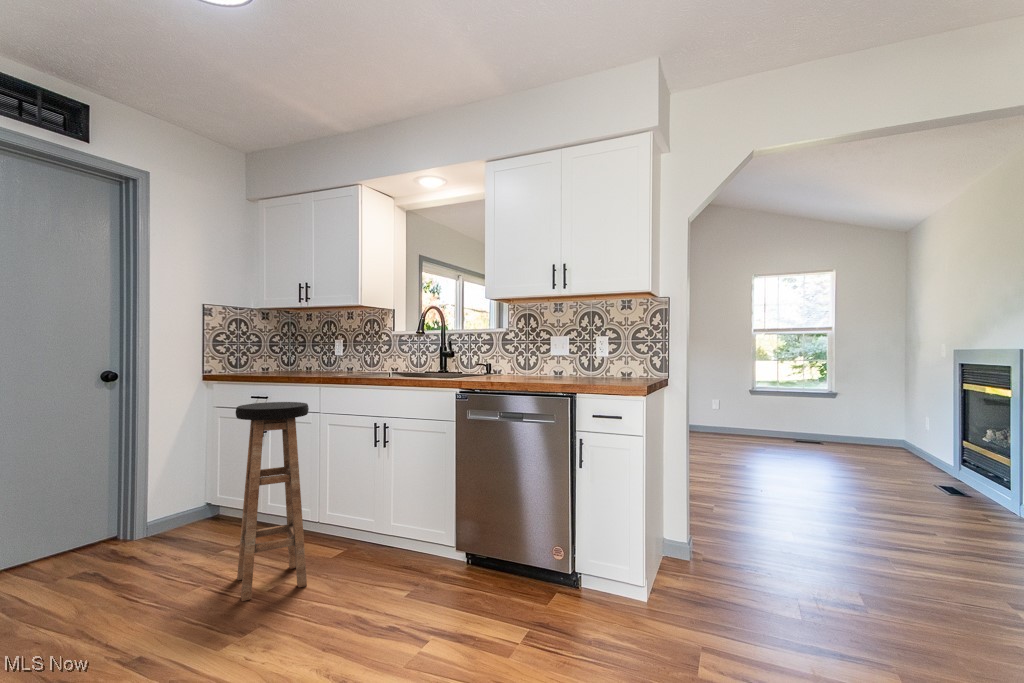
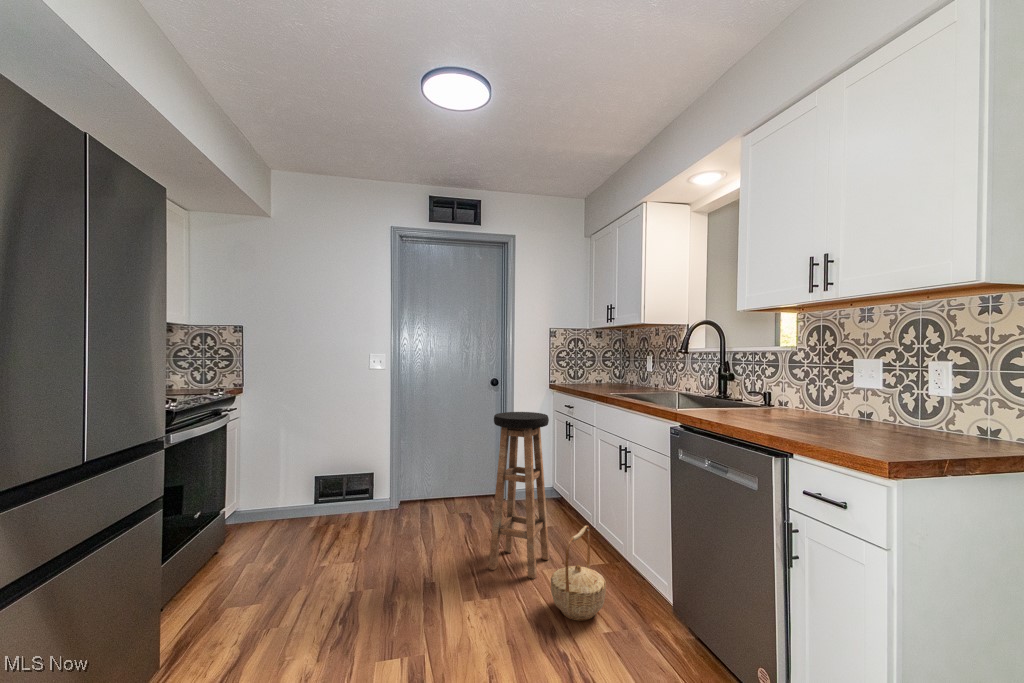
basket: none [351,504,408,595] -> present [551,525,606,621]

